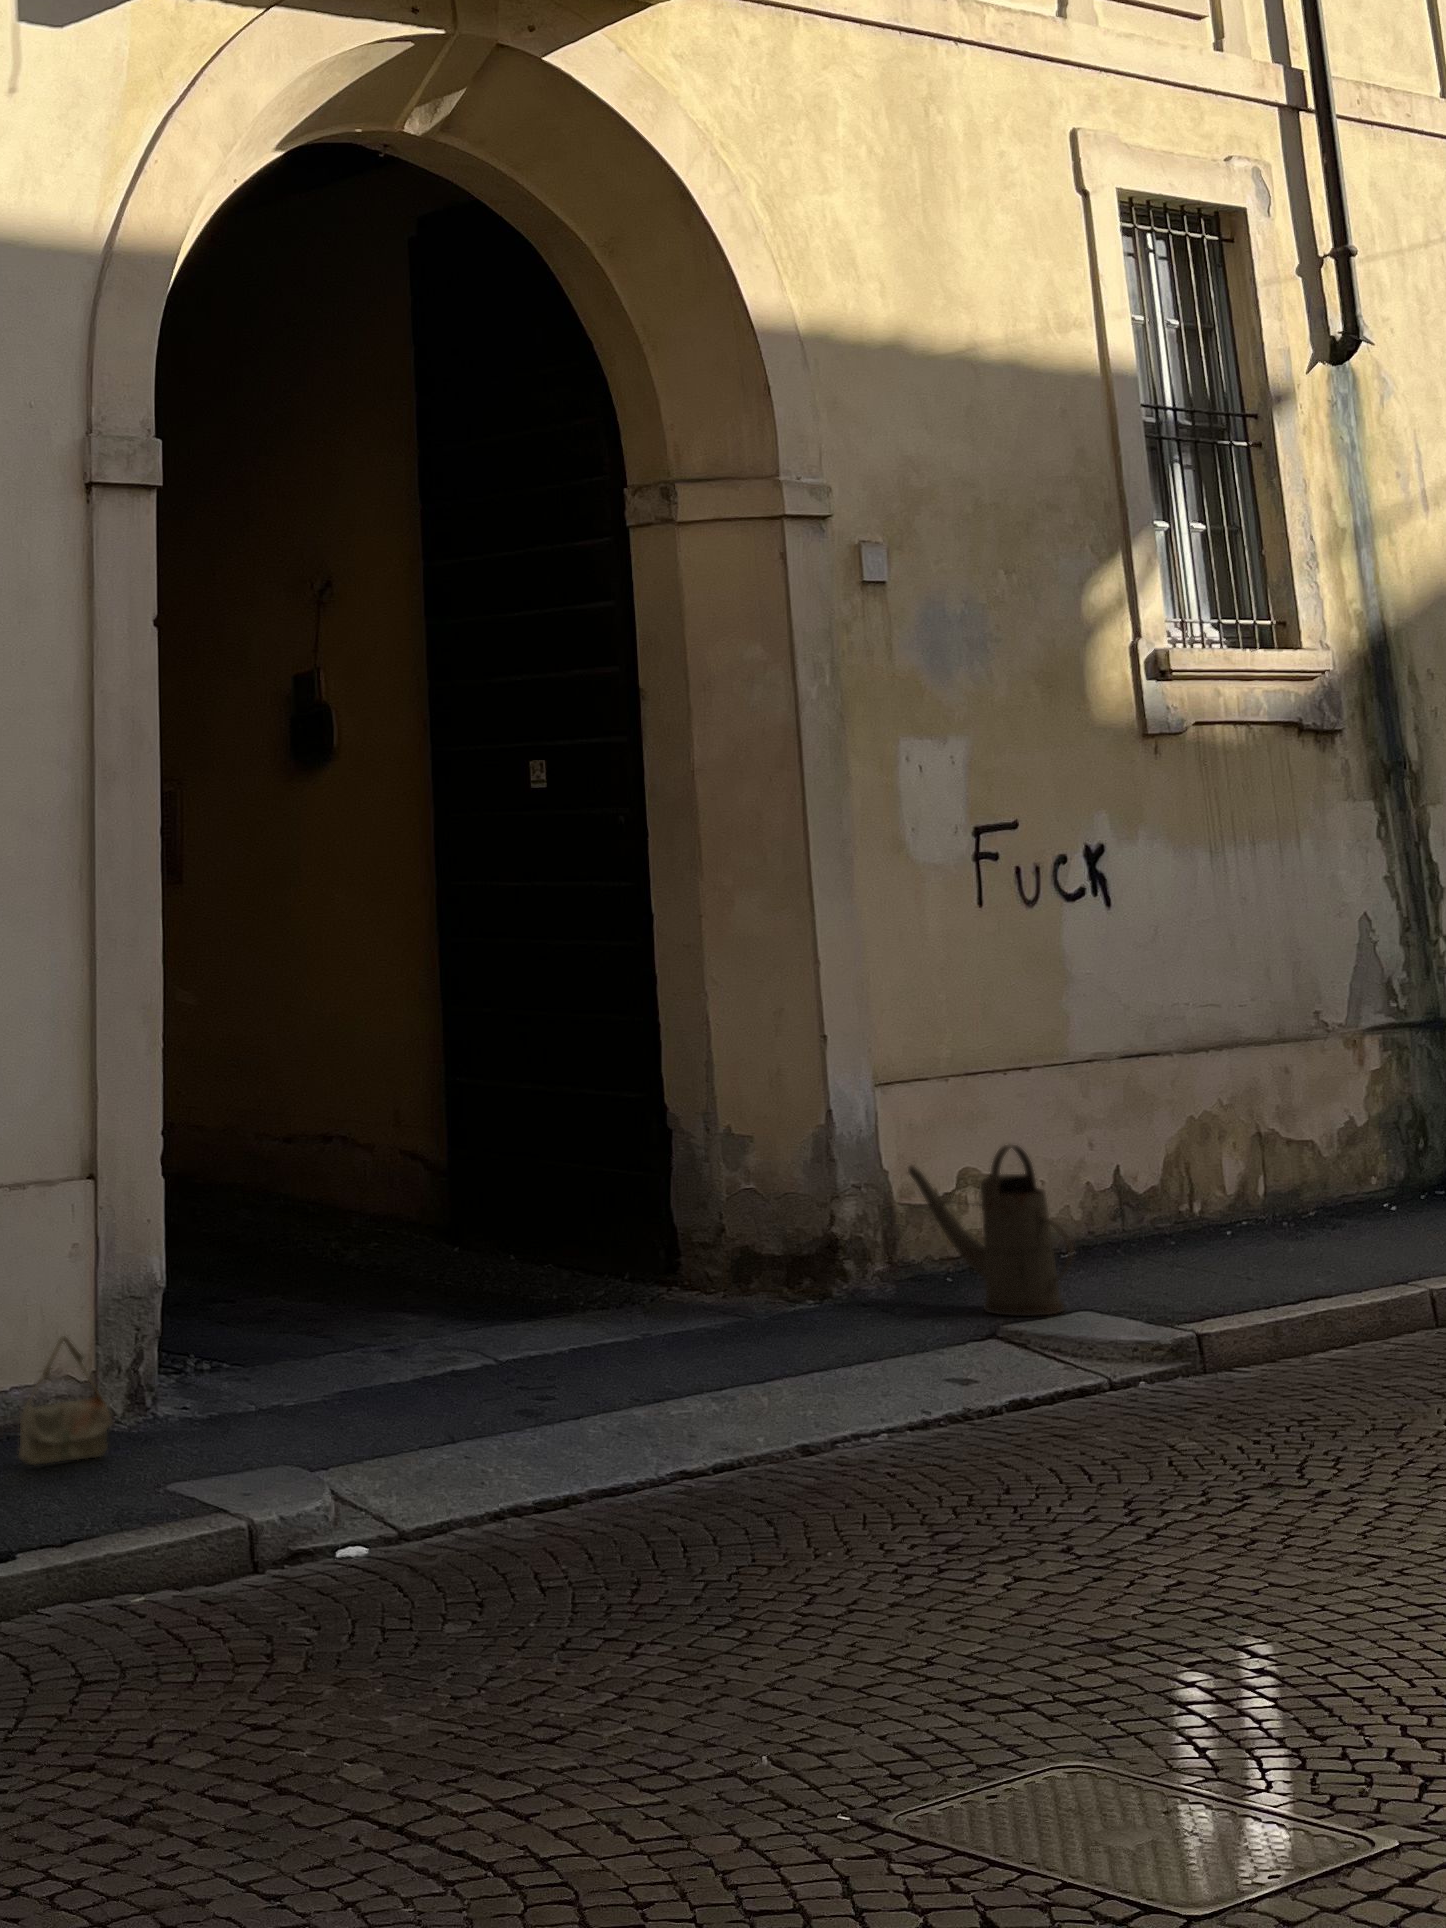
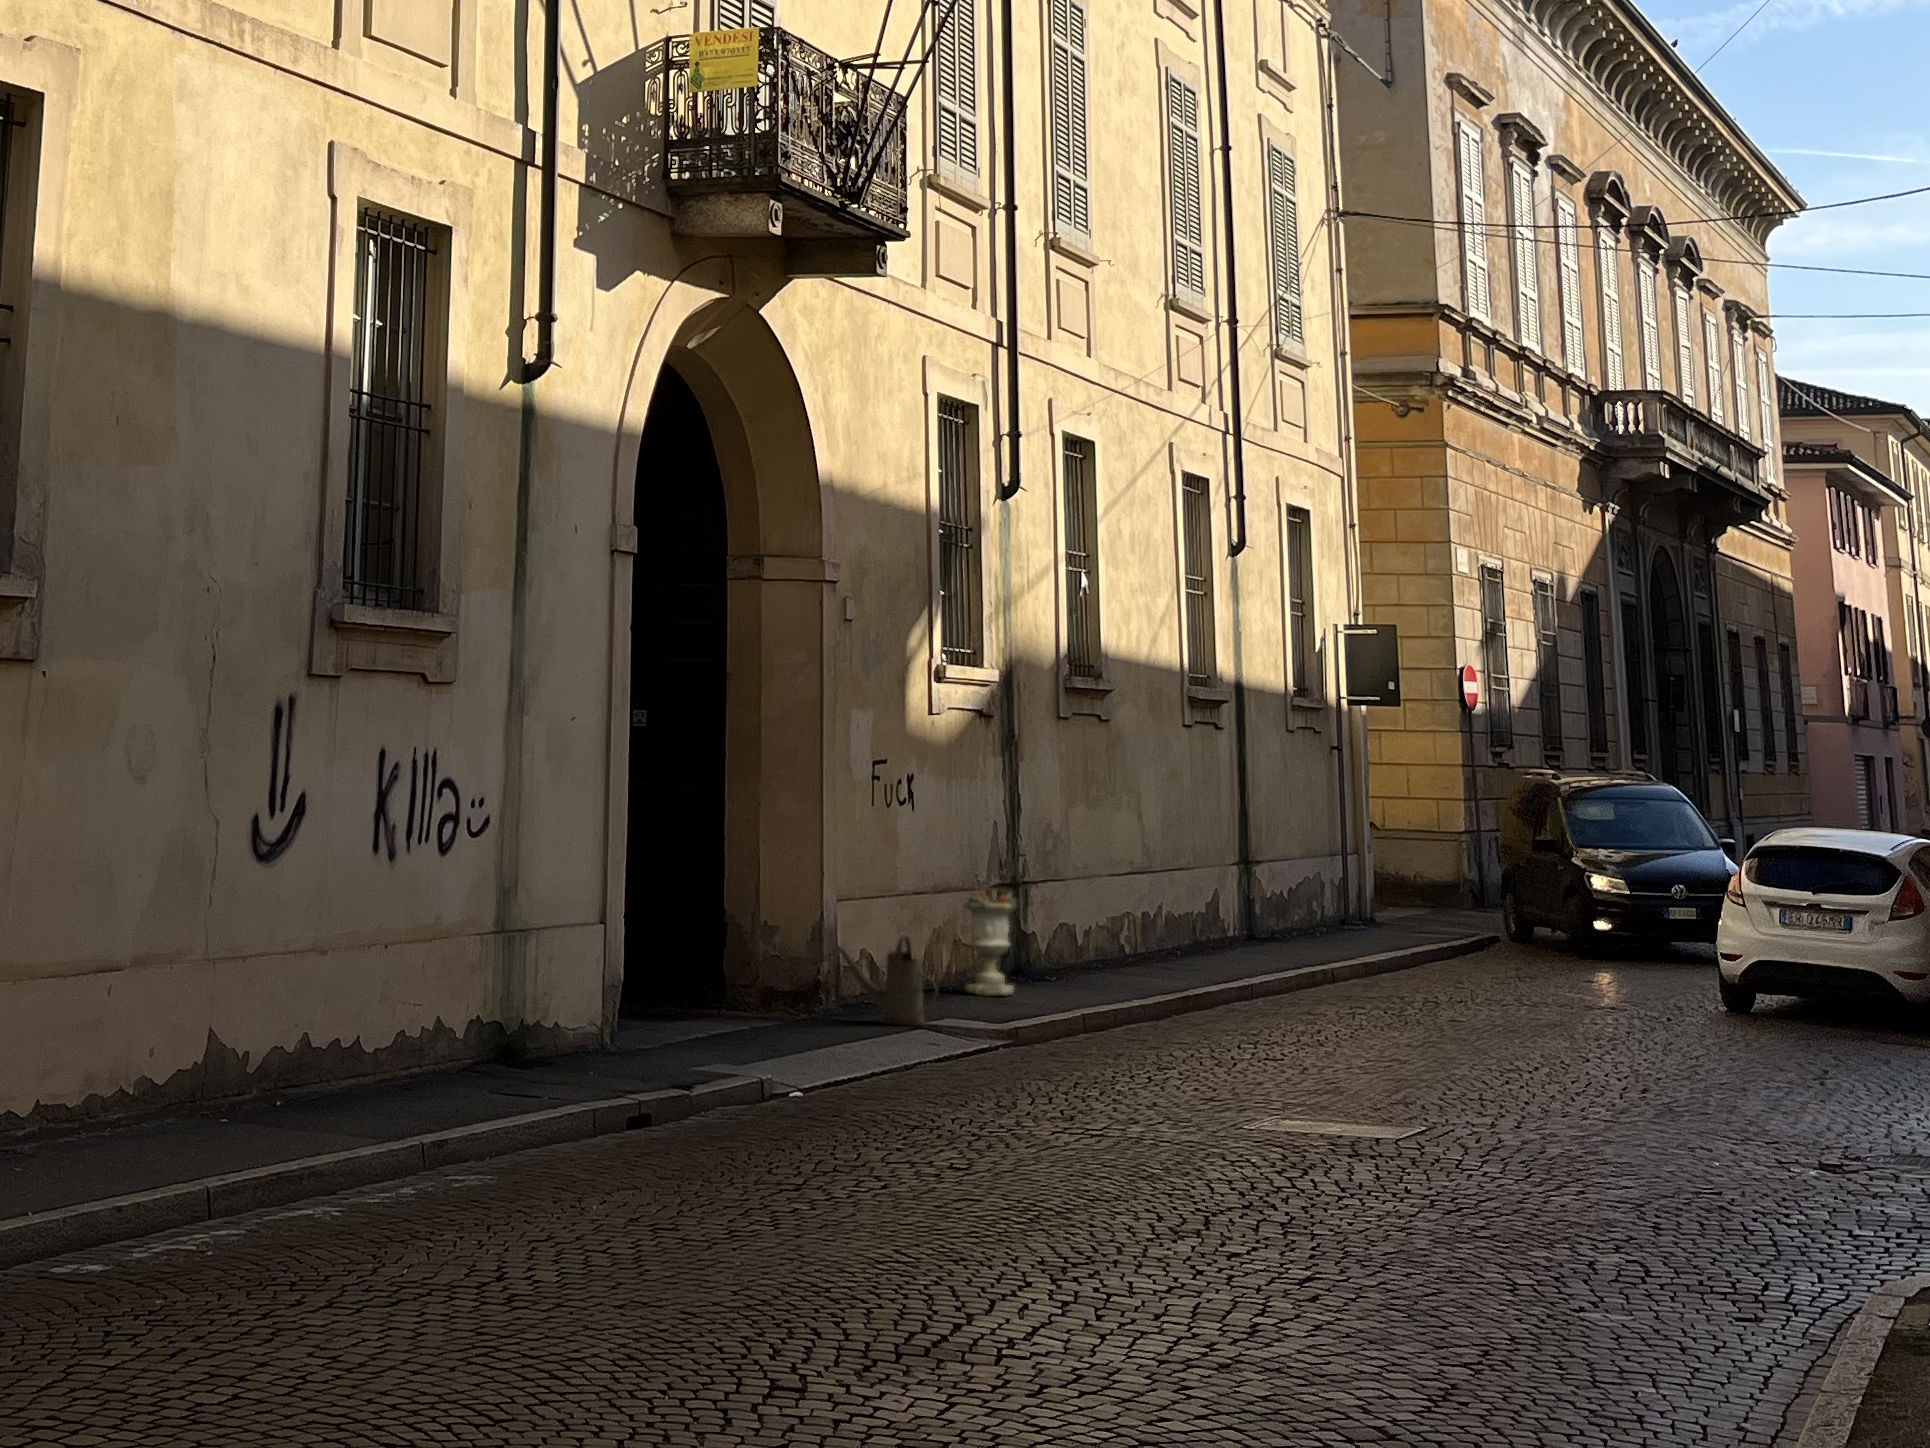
planter: none [1280,1046,1397,1236] -> present [964,893,1016,996]
bag: present [19,1337,113,1465] -> none [570,1009,605,1074]

